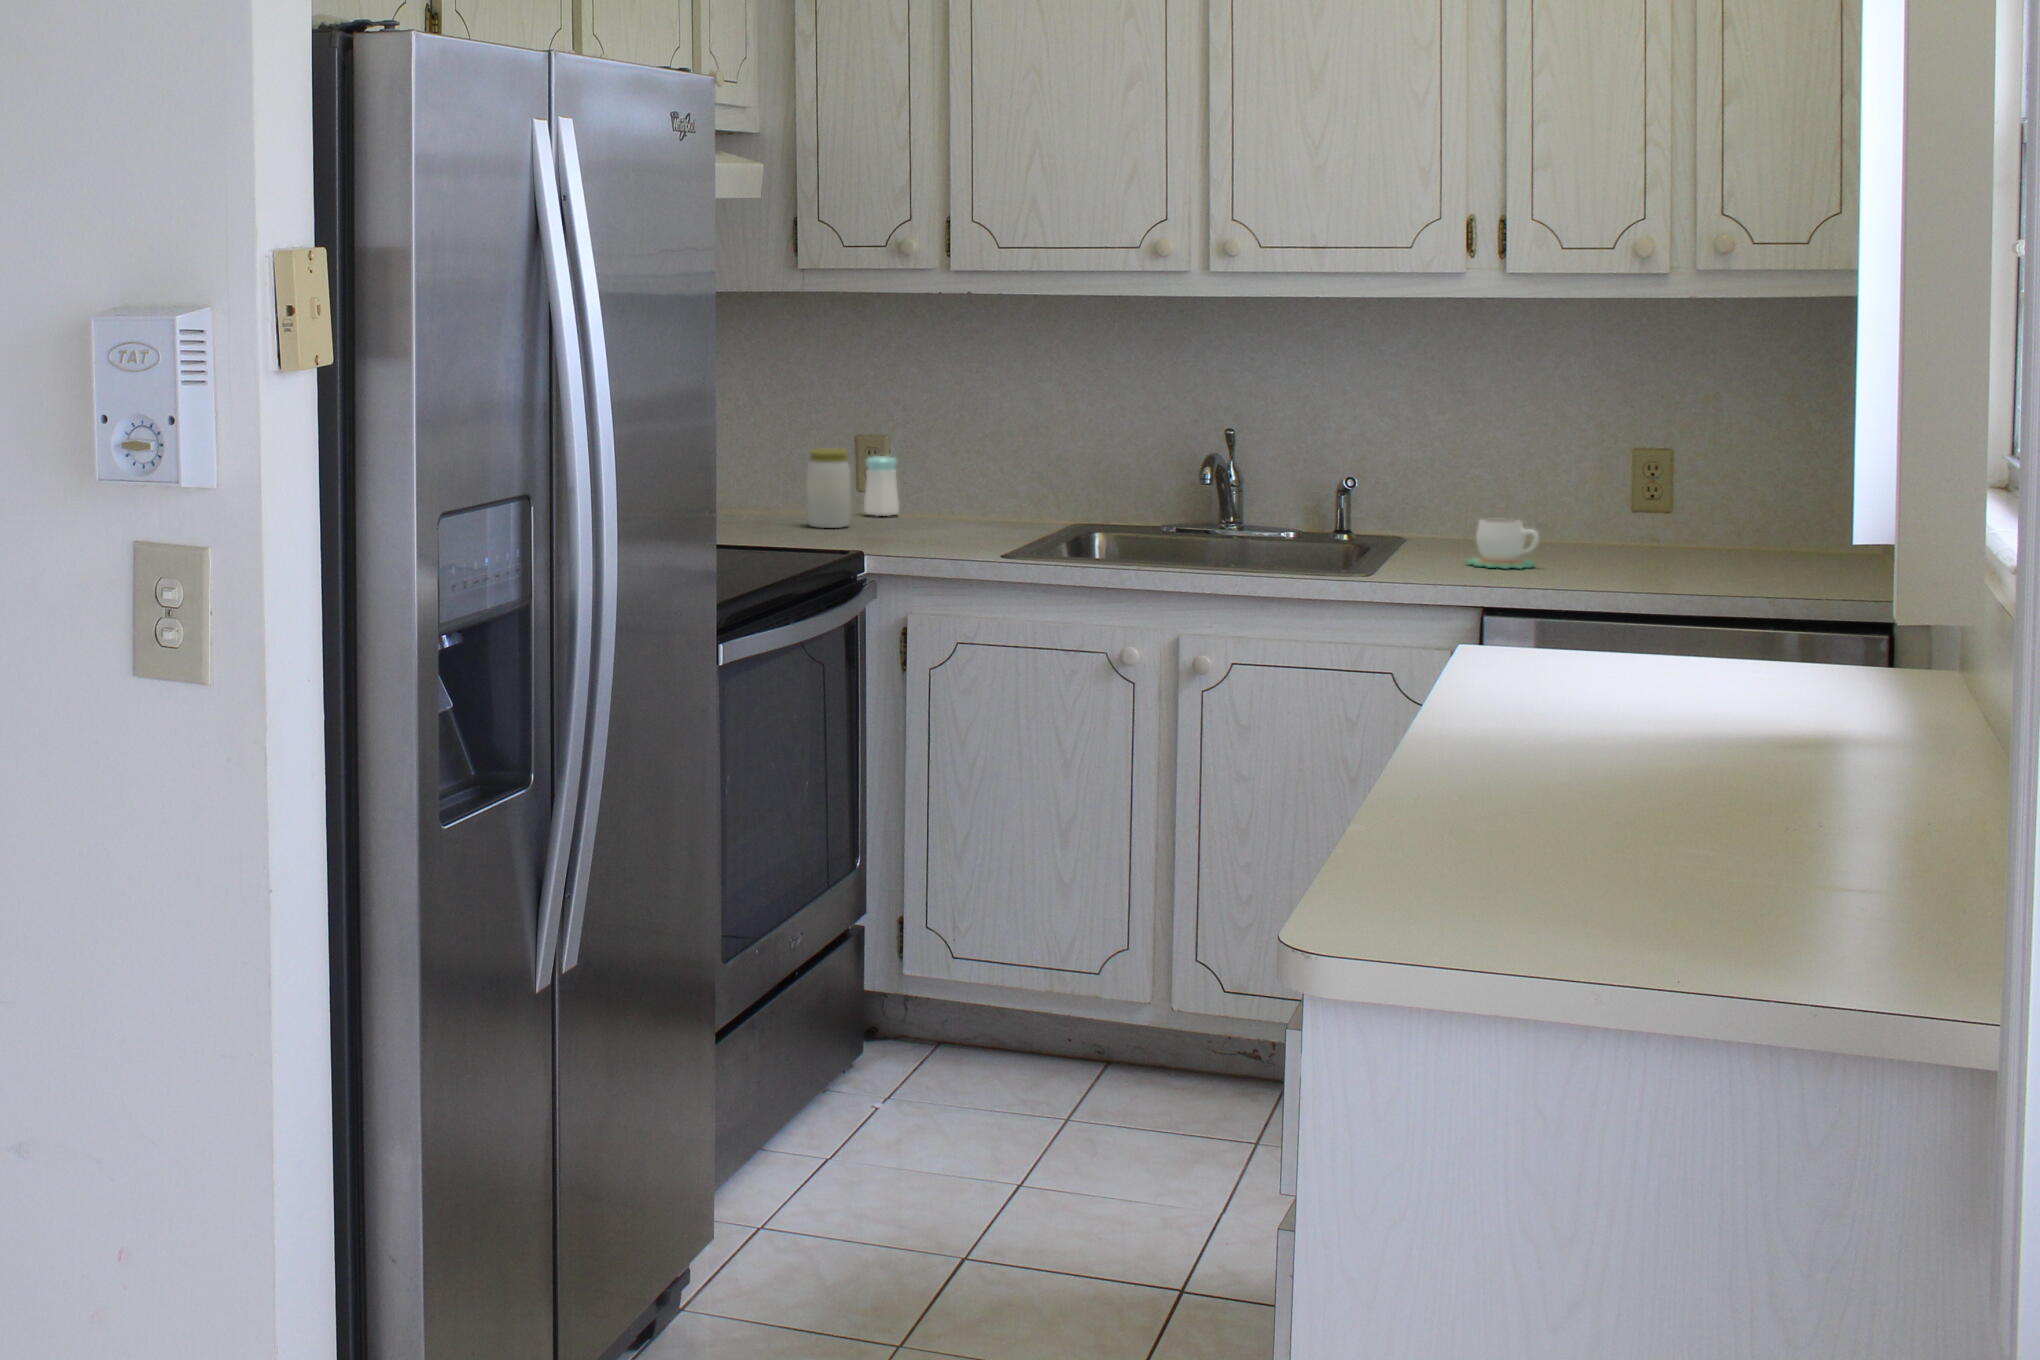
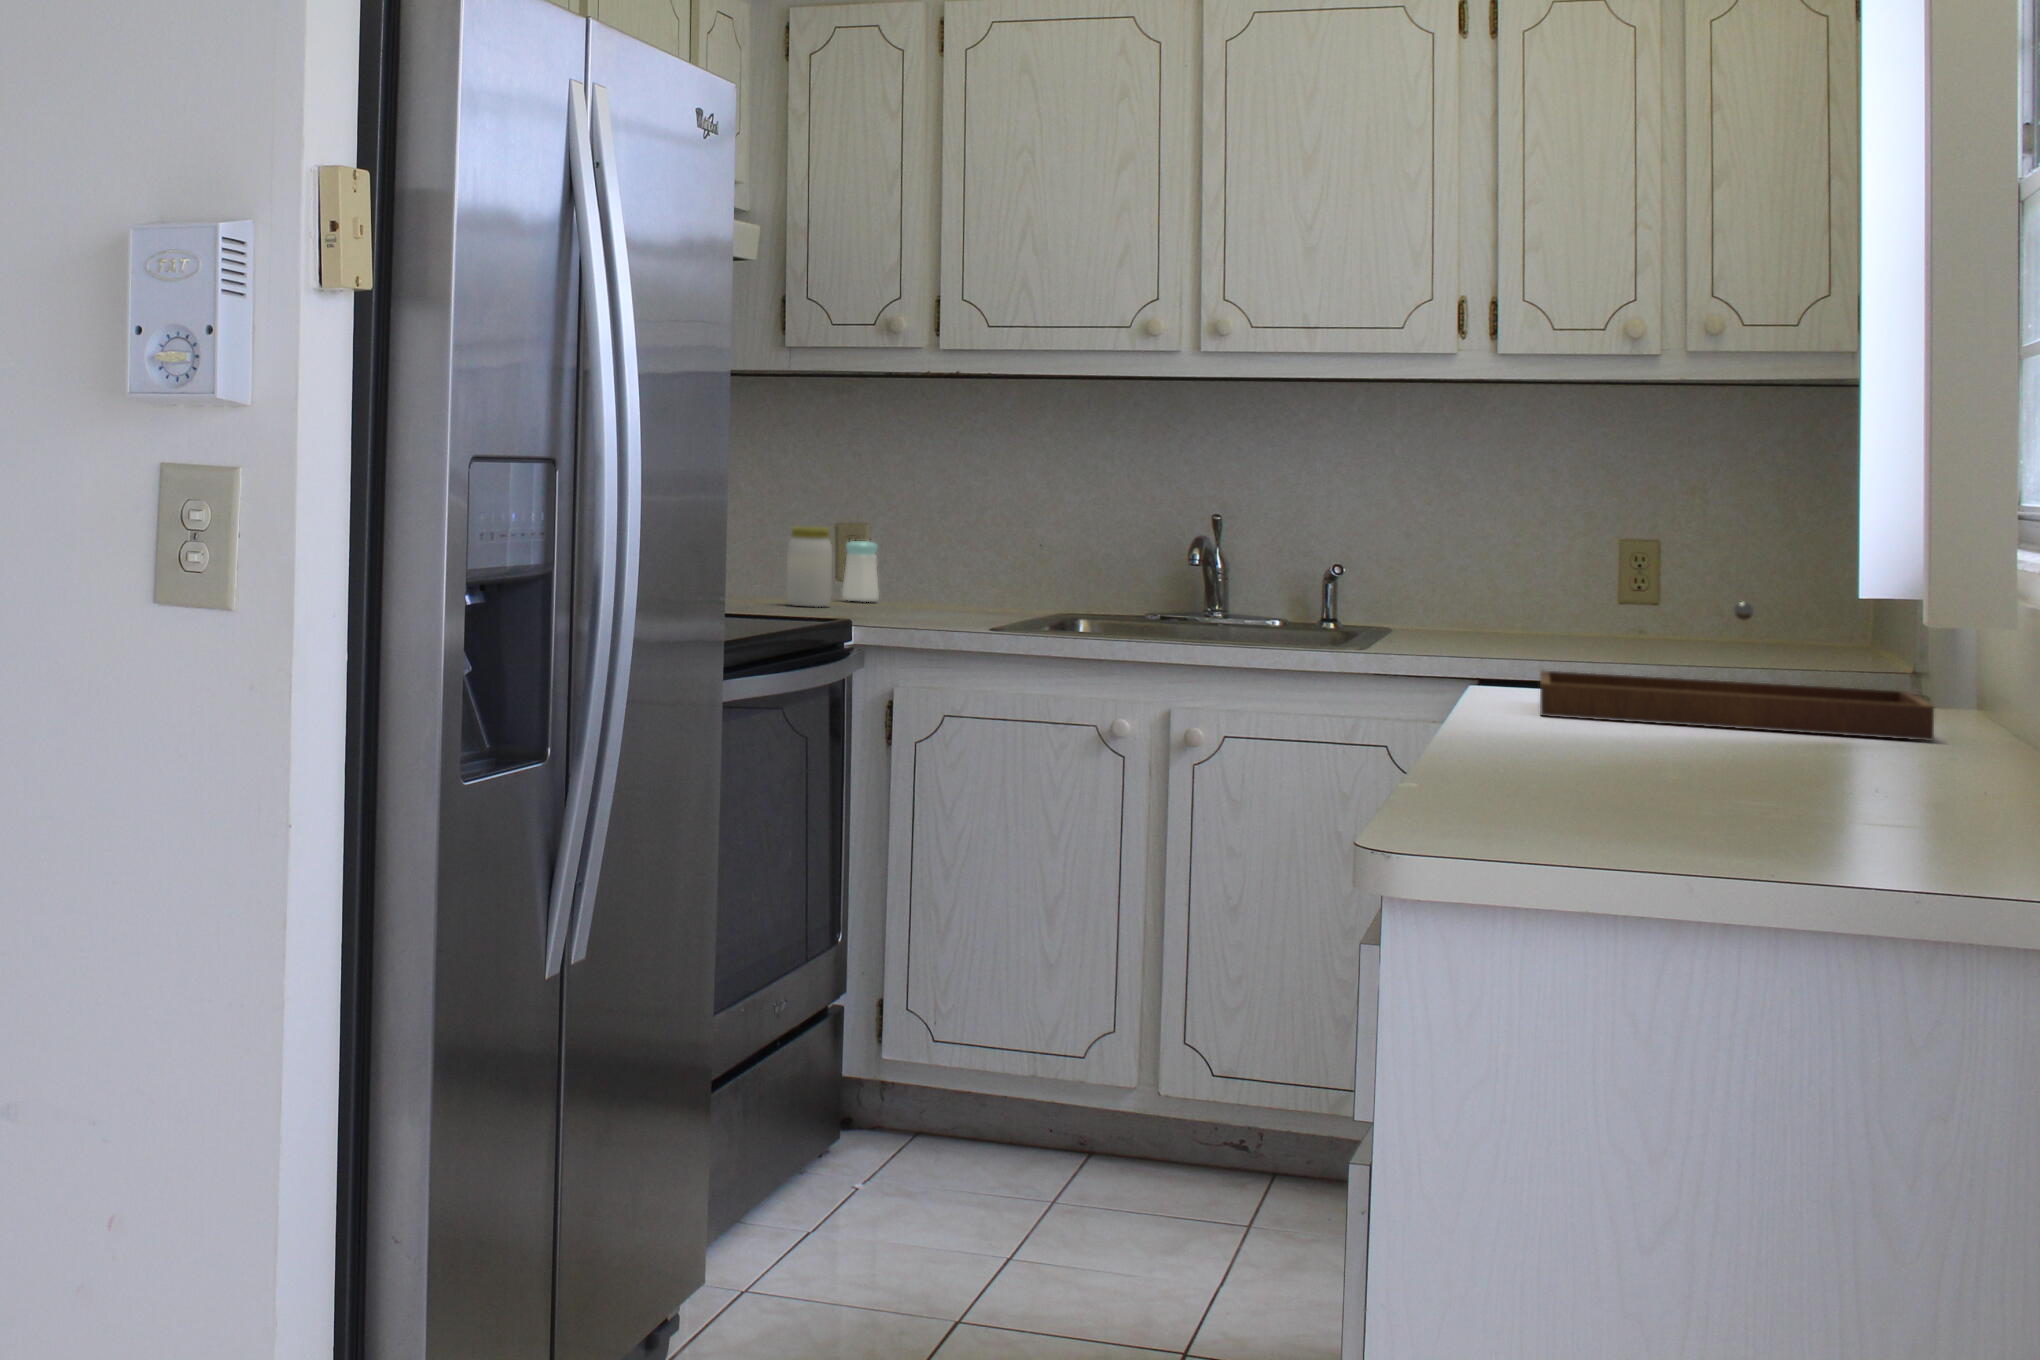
mug: present [1466,519,1539,569] -> none [1460,602,1534,650]
tray: none [1521,578,1915,727] -> present [1540,601,1934,741]

